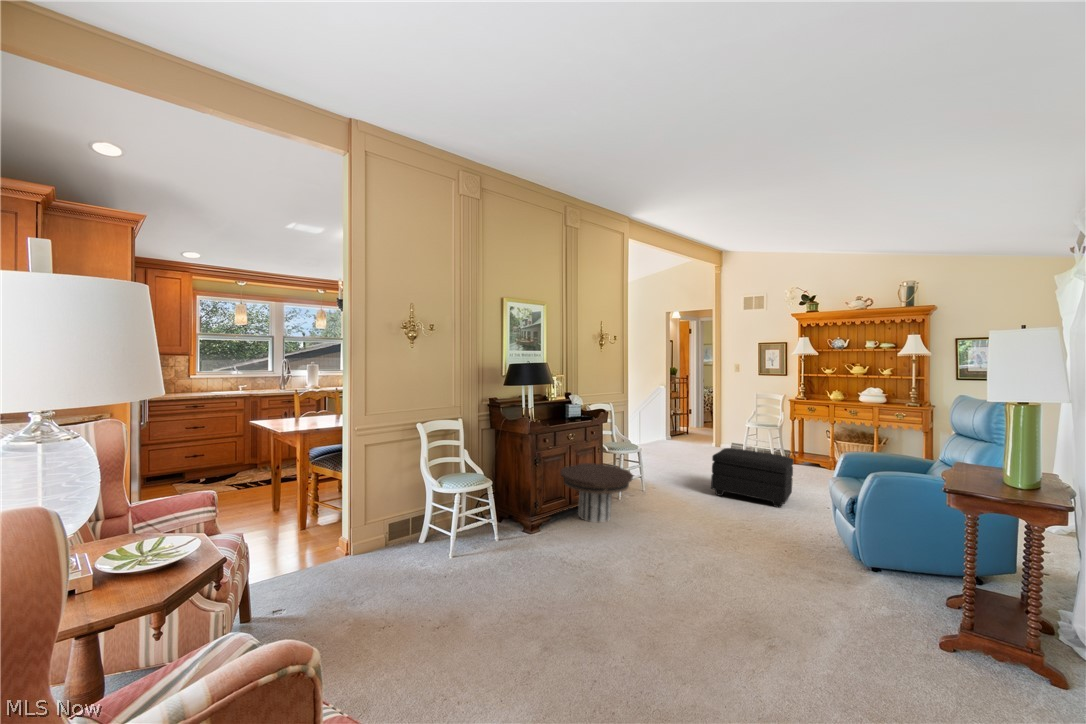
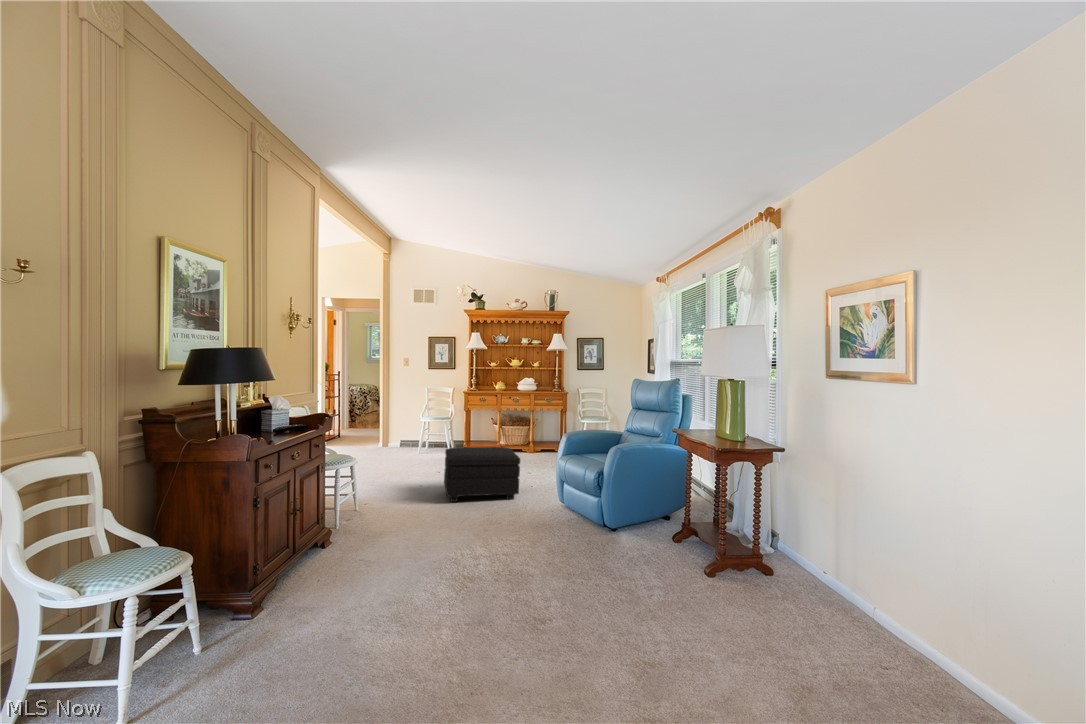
side table: present [560,463,633,522] -> none [298,498,411,590]

